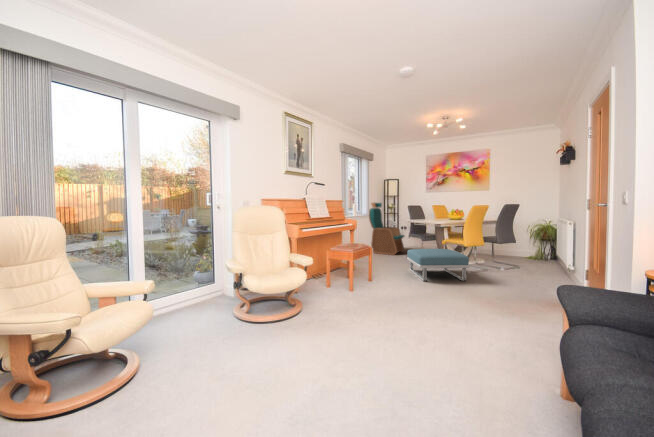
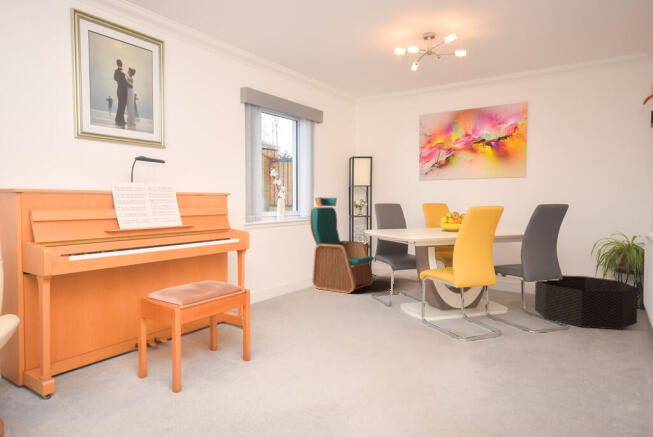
basket: none [499,243,556,268] -> present [535,275,638,329]
footstool: present [407,249,469,281] -> none [344,291,449,363]

